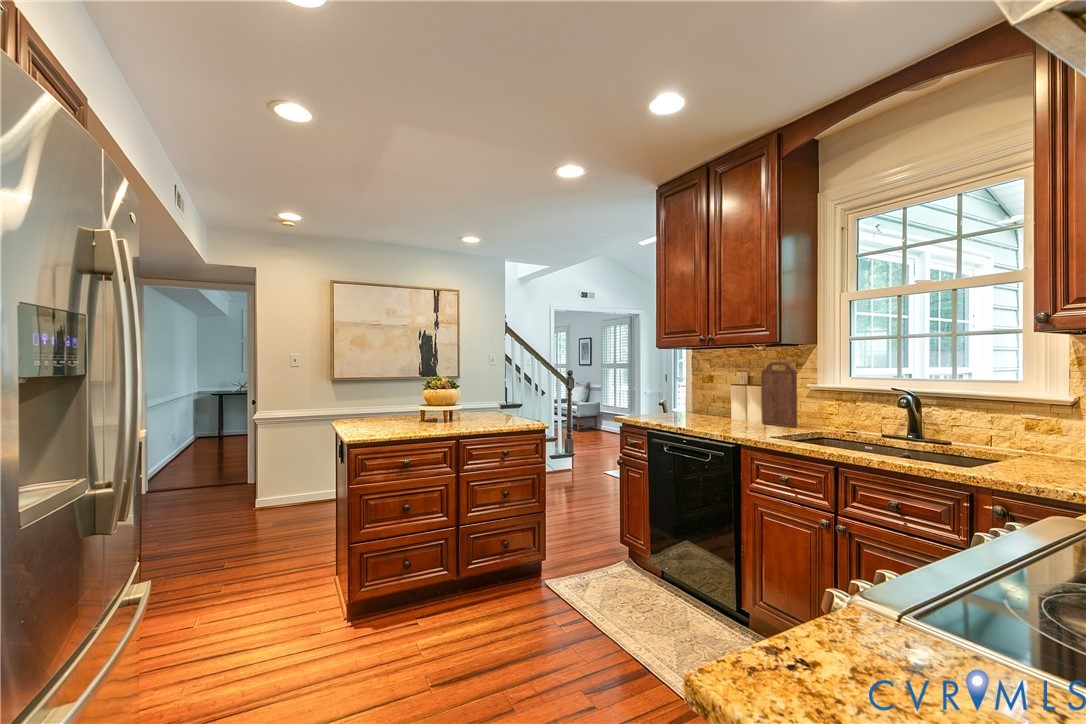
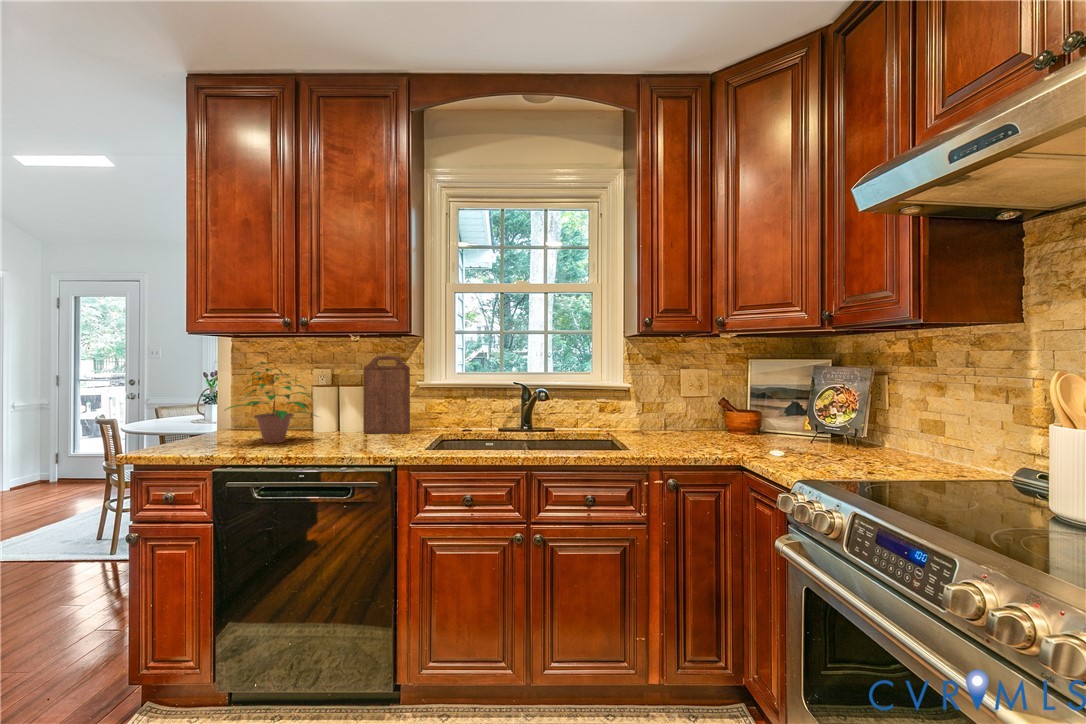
potted plant: none [663,366,725,421] -> present [227,362,314,443]

